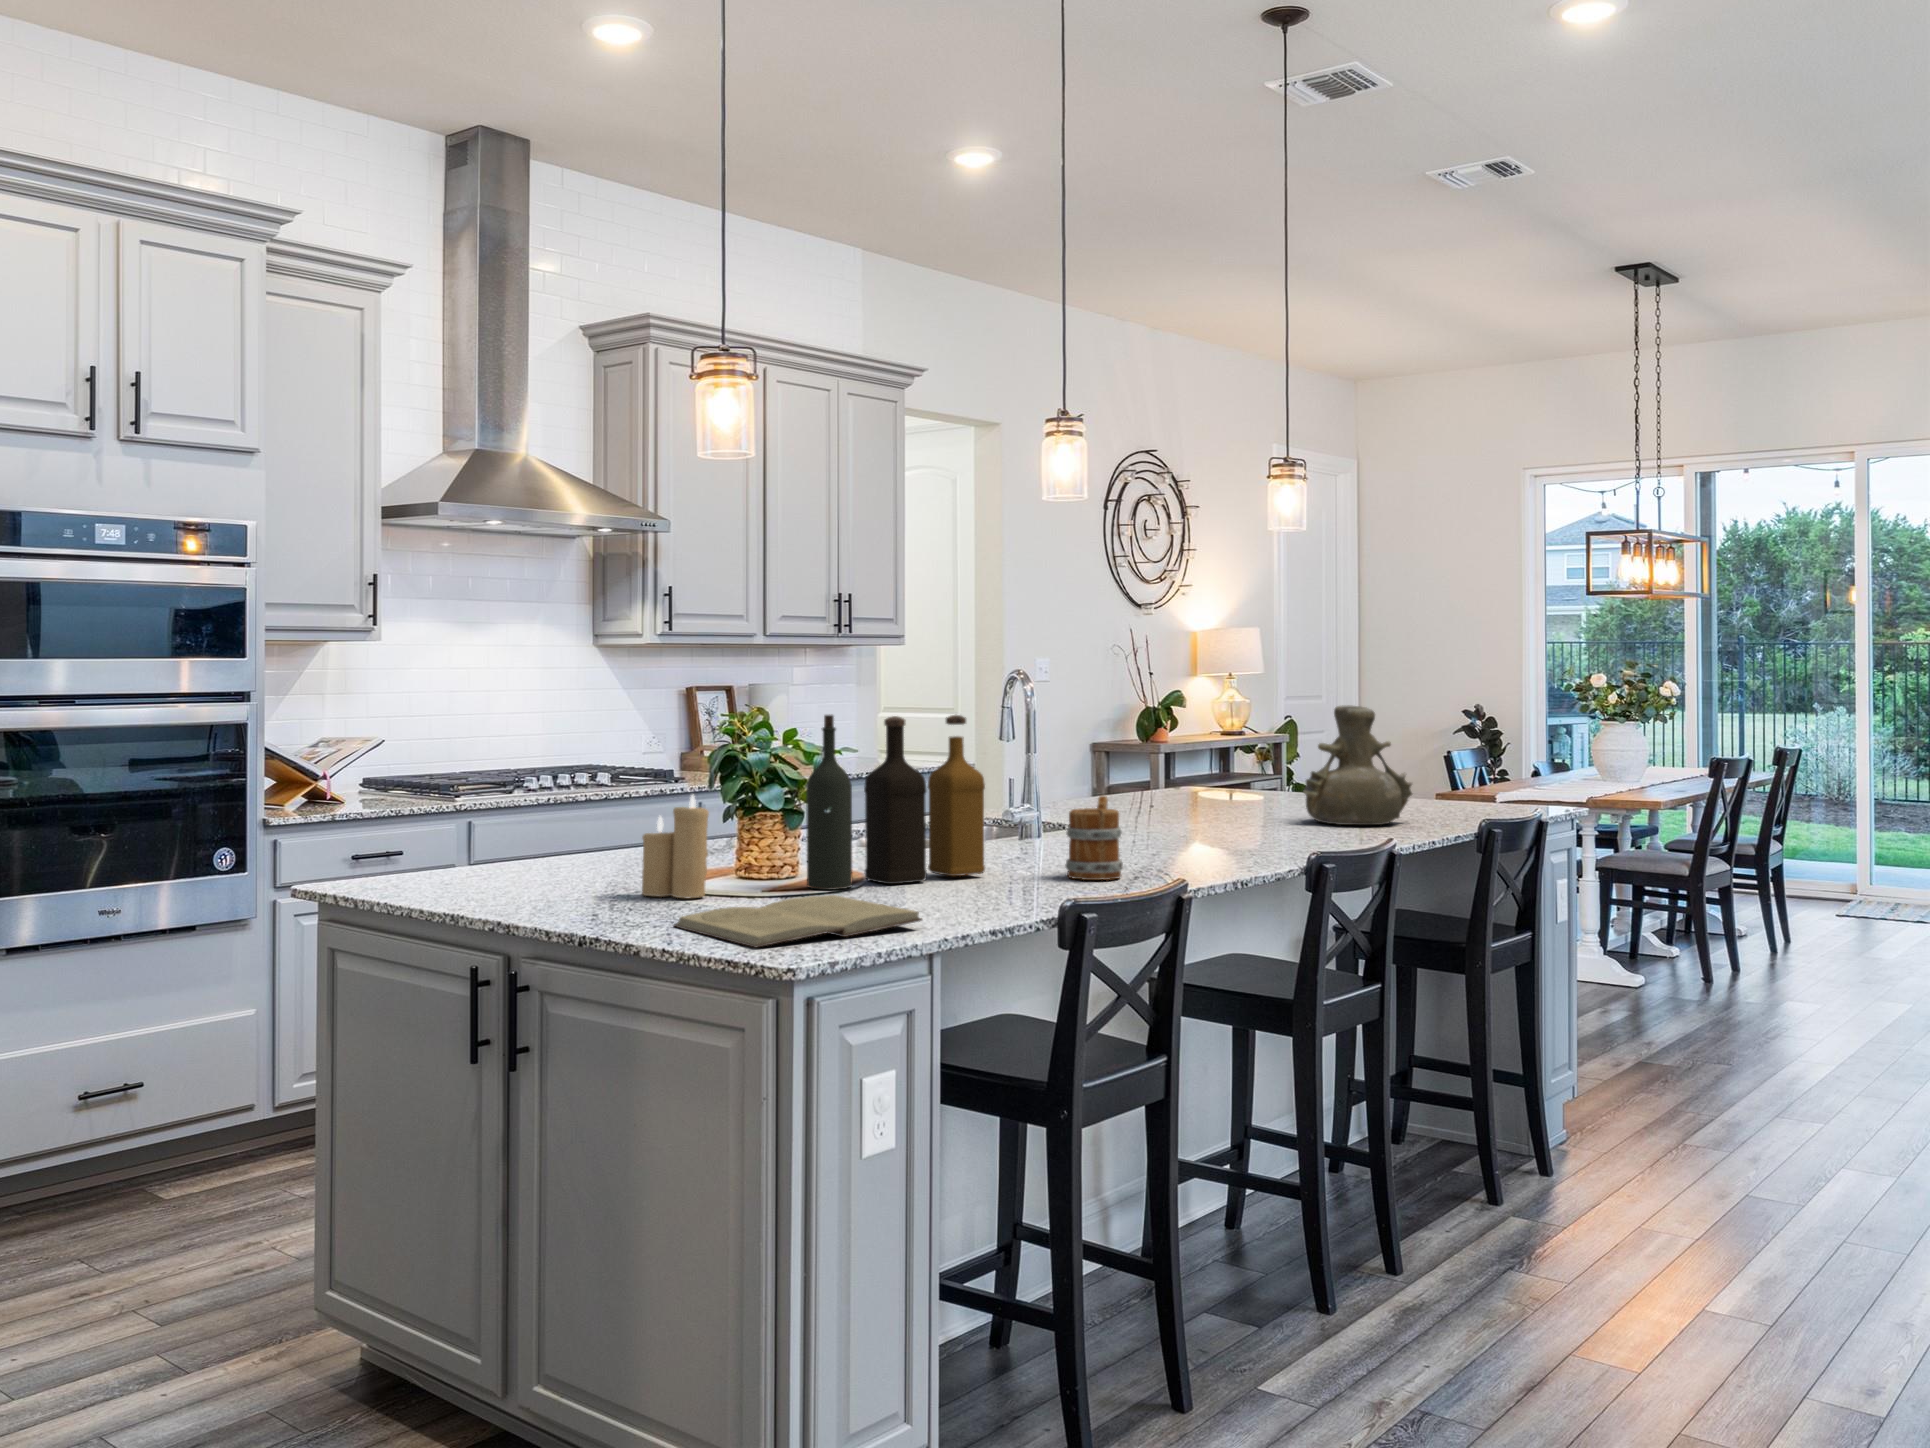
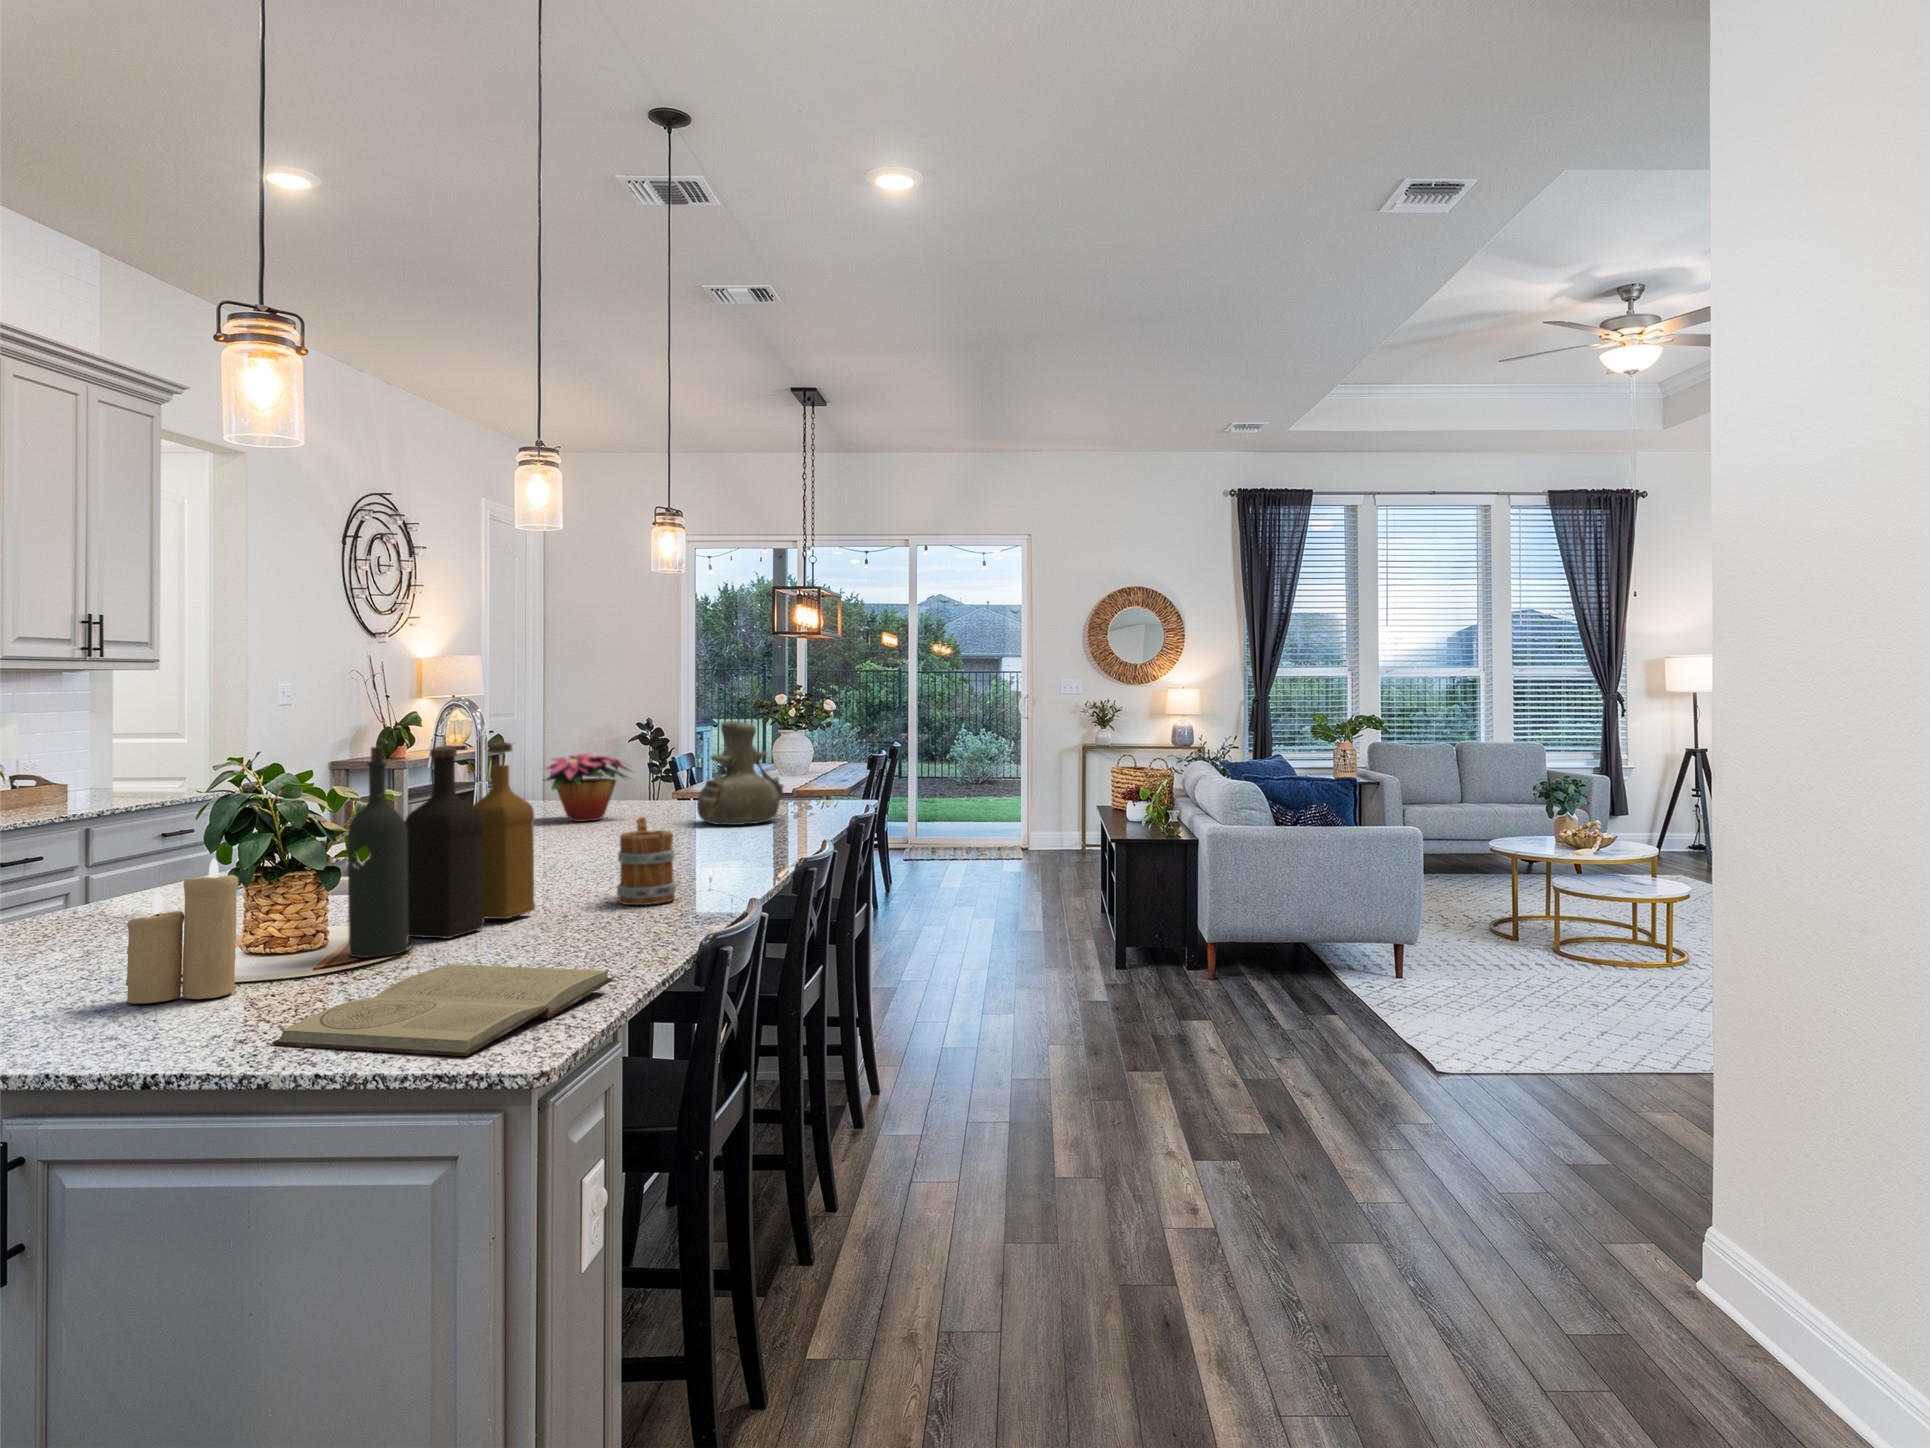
flower arrangement: none [1154,735,1264,811] -> present [543,753,631,822]

